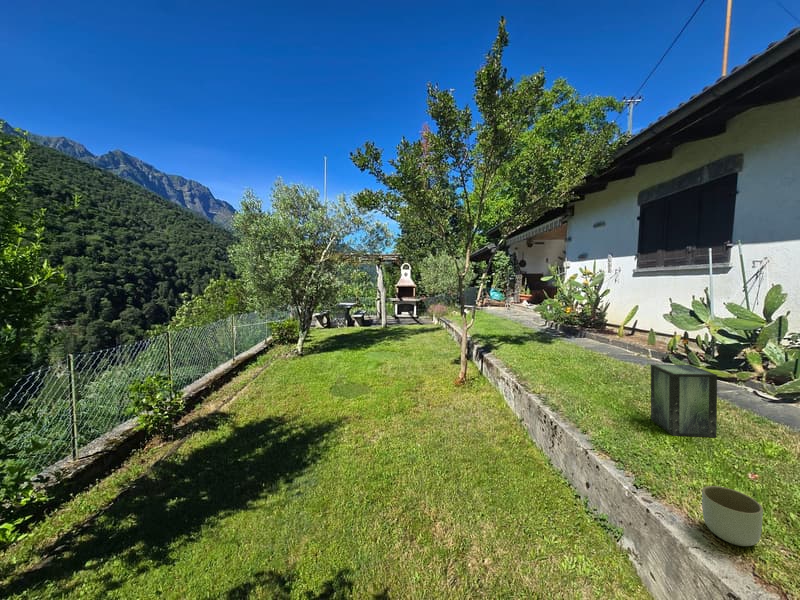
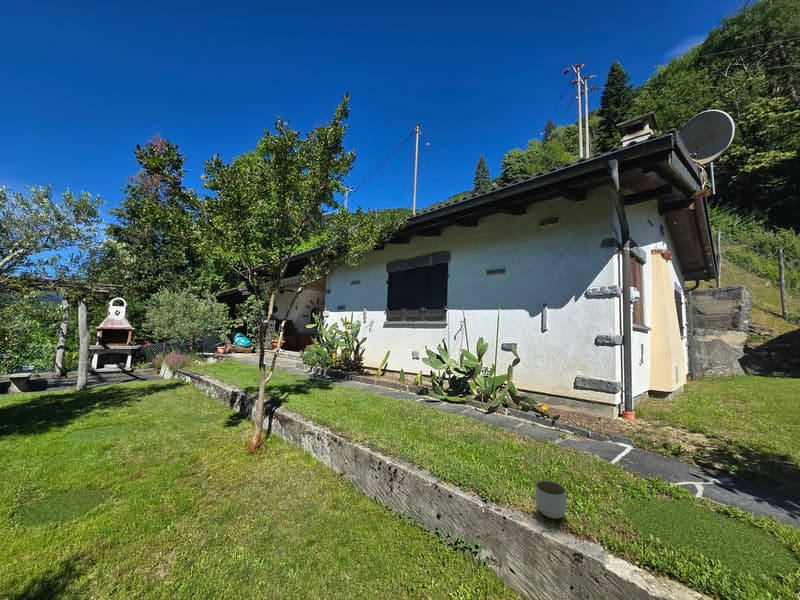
storage box: present [651,365,717,437] -> none [450,396,488,451]

